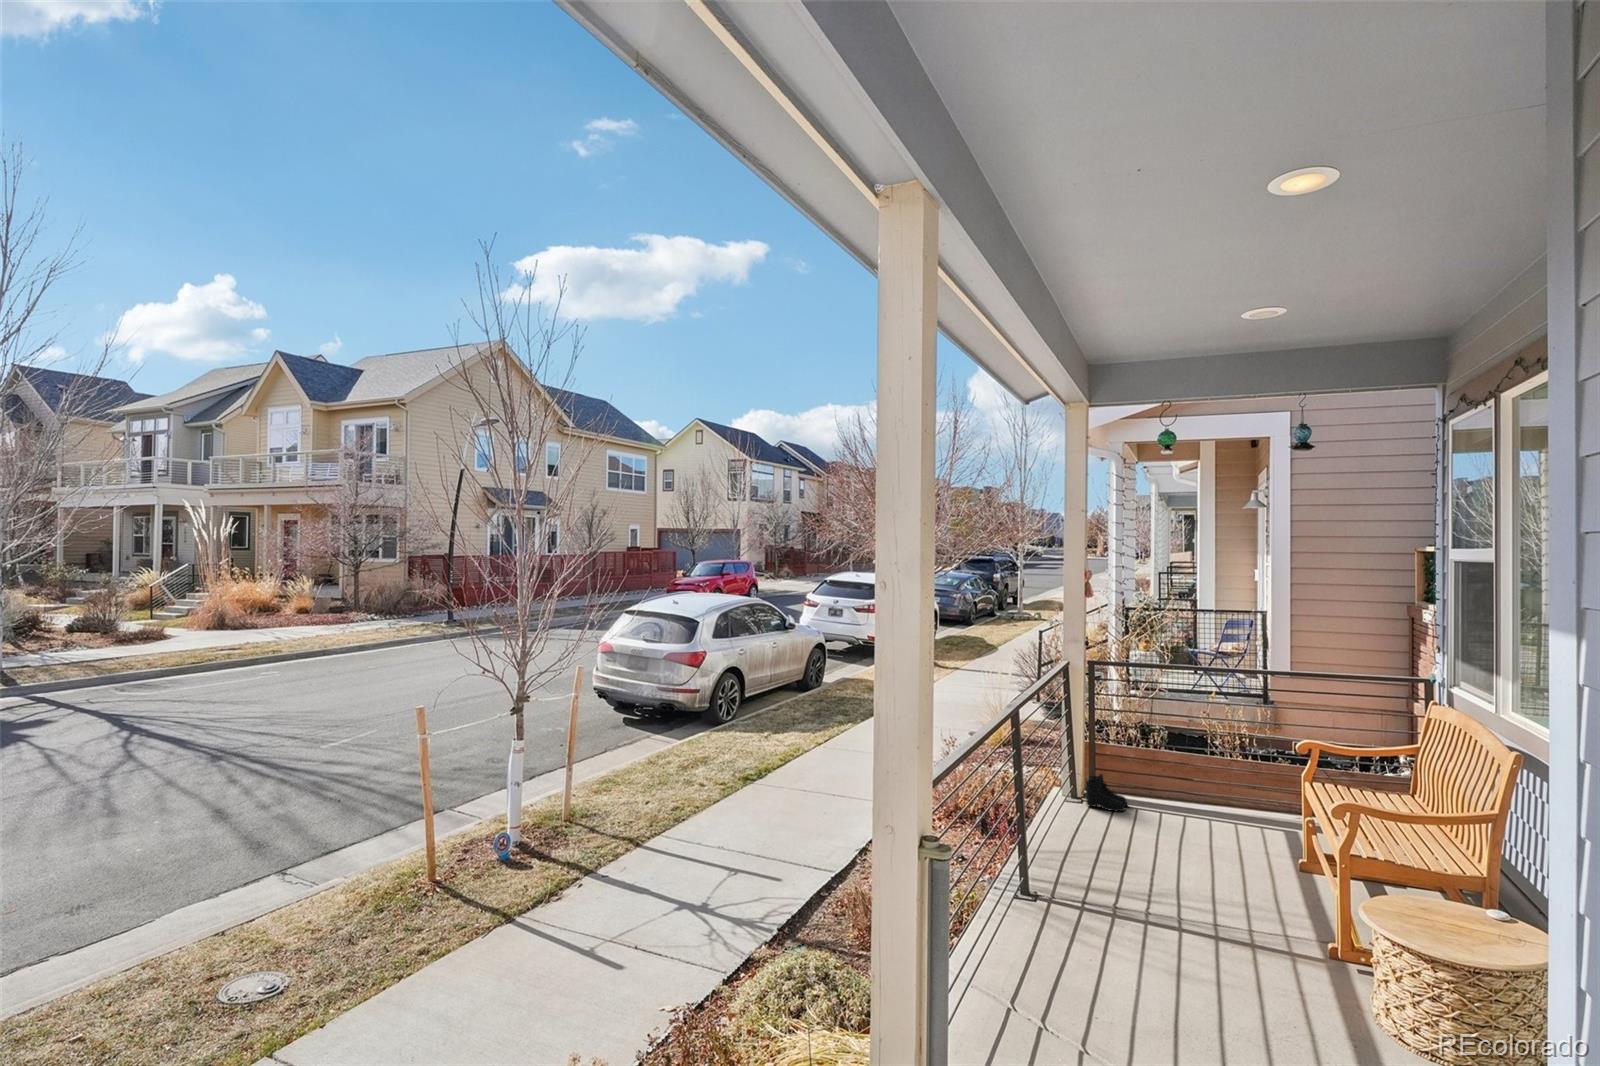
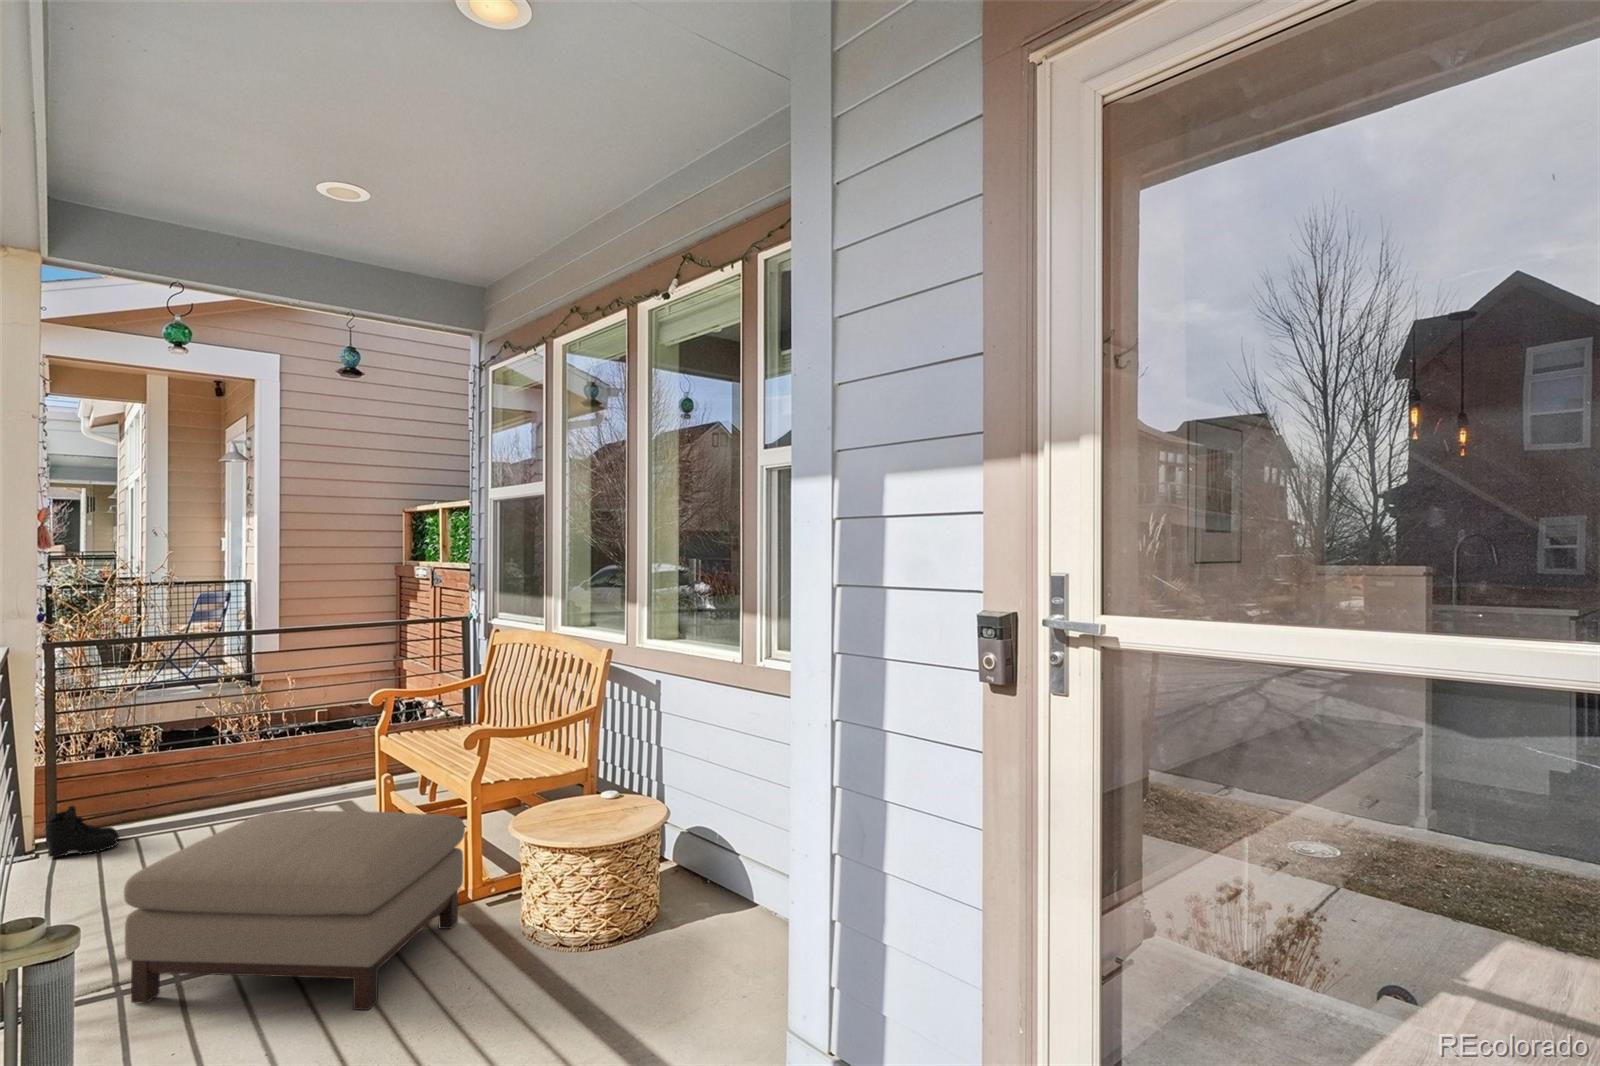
ottoman: none [1081,819,1329,998] -> present [124,811,465,1010]

